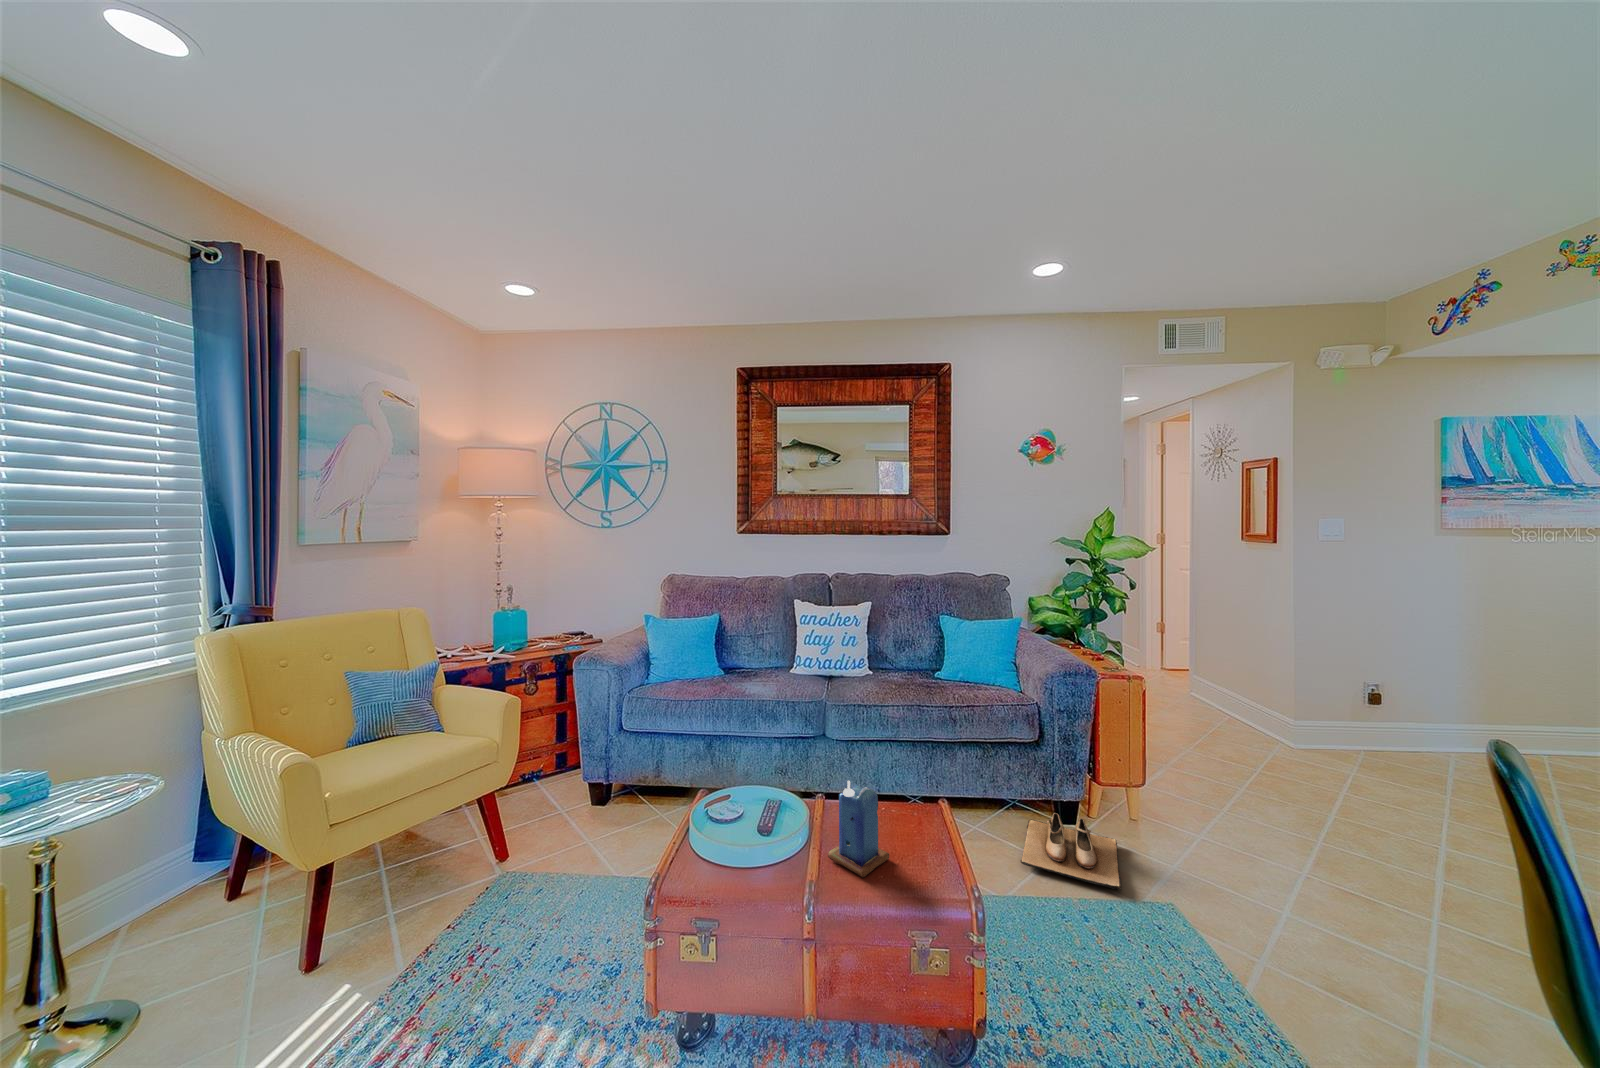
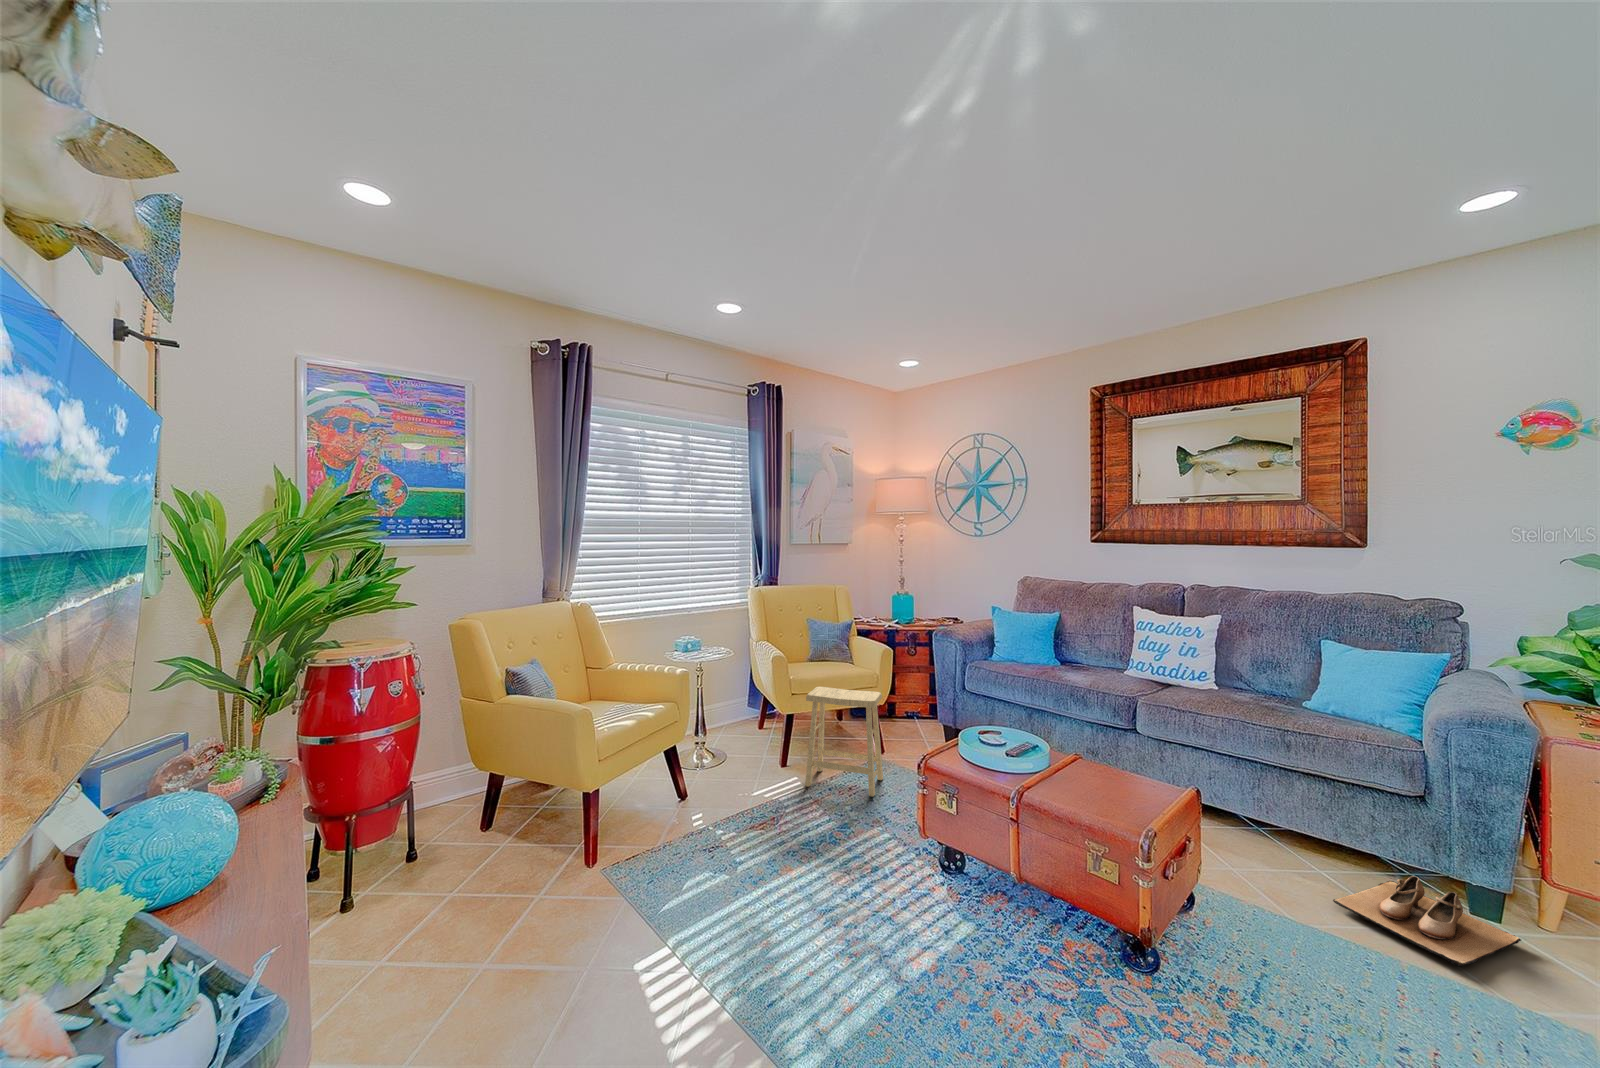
footstool: none [373,776,525,997] -> present [805,687,883,797]
candle: present [828,781,889,878] -> none [1045,725,1093,792]

